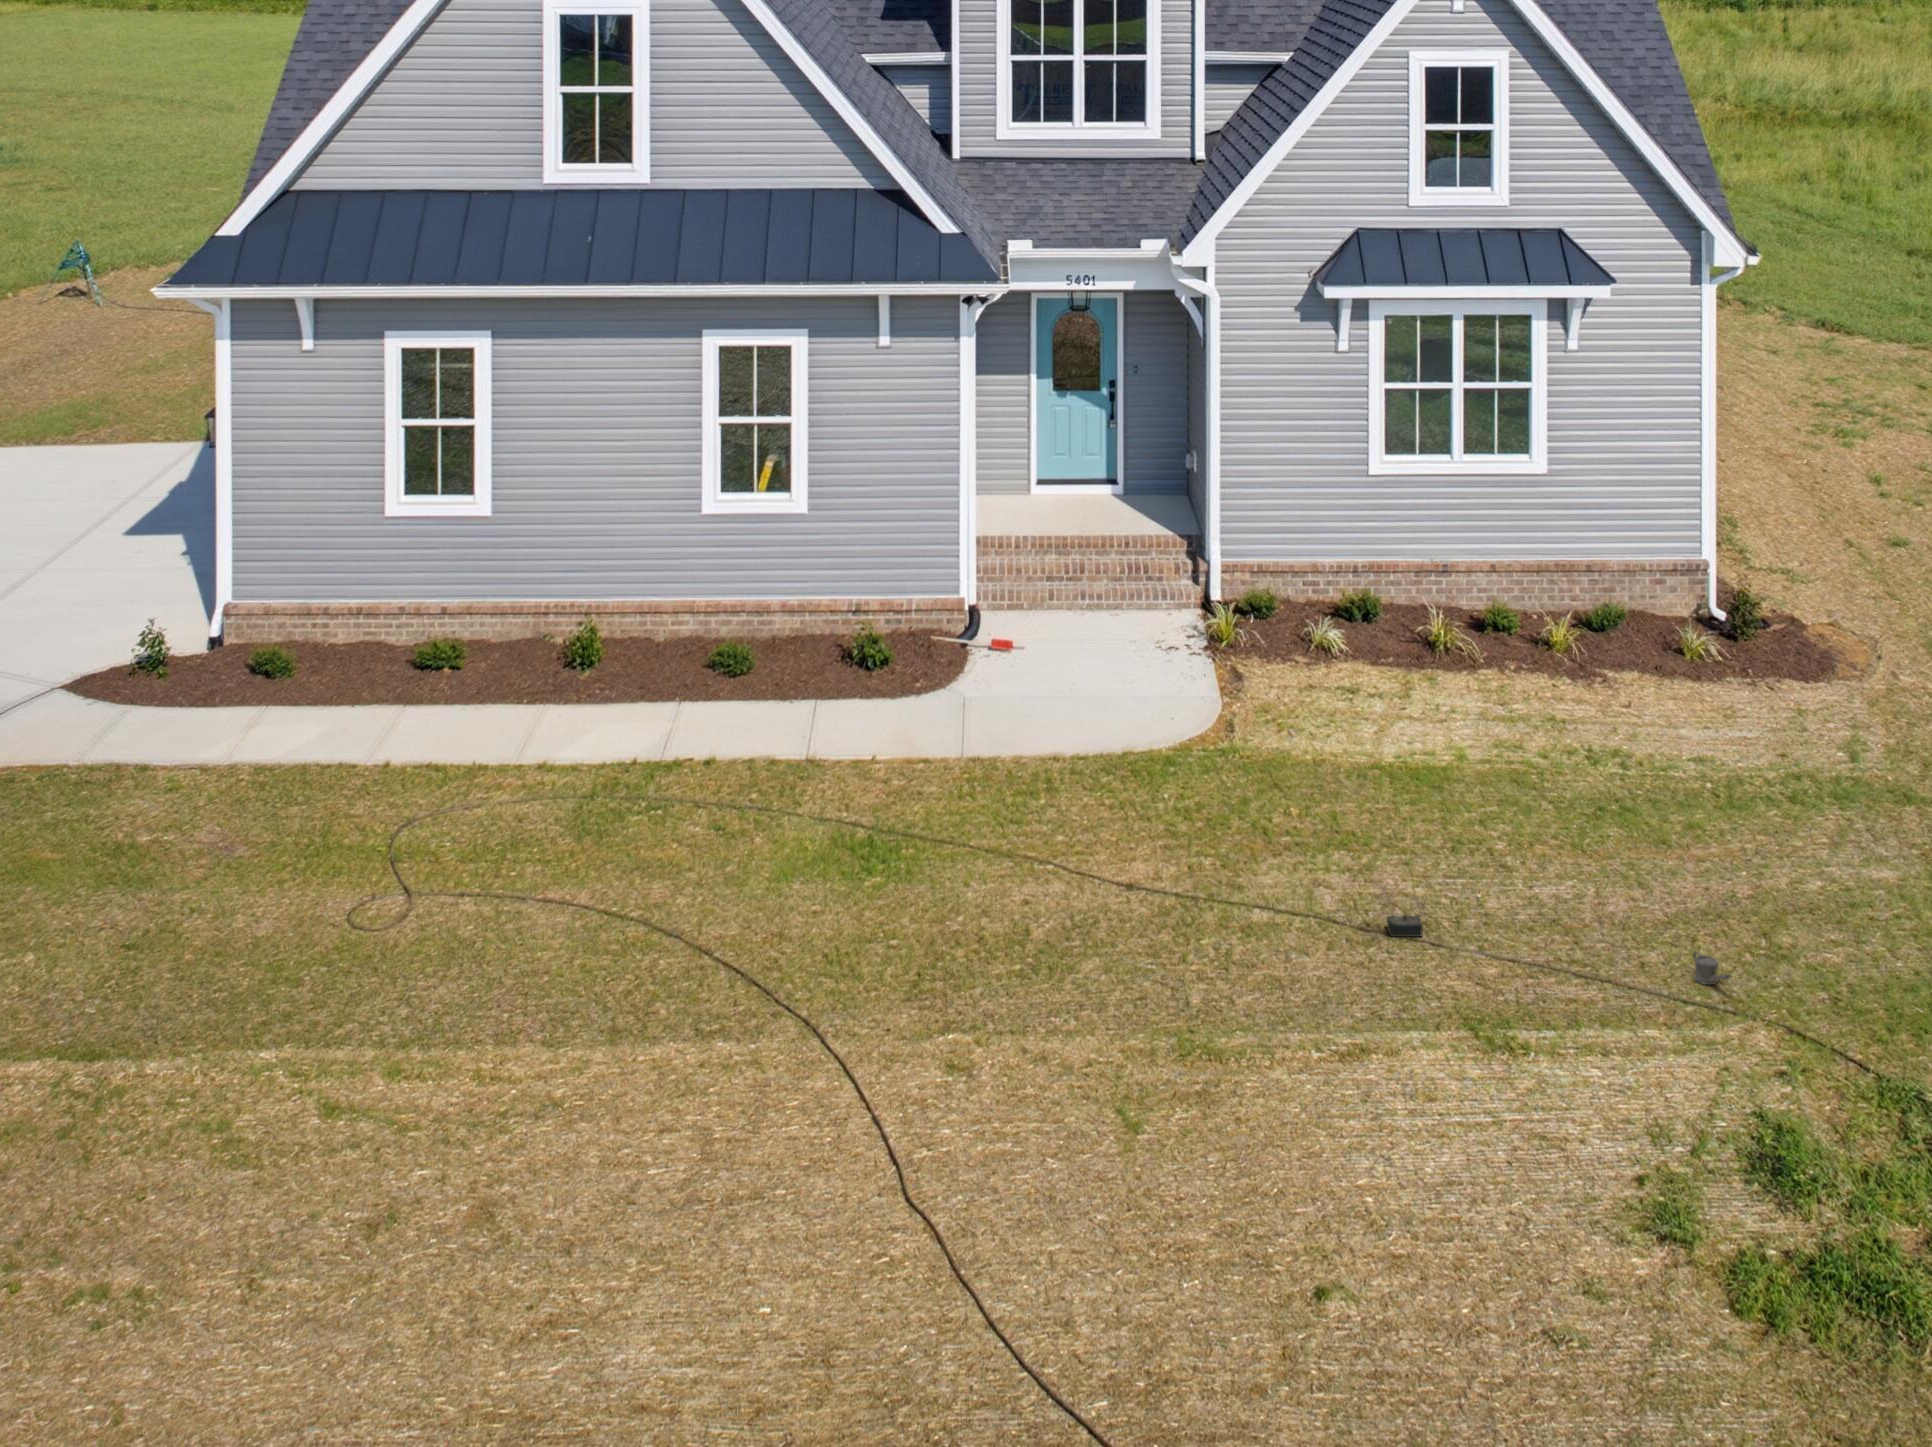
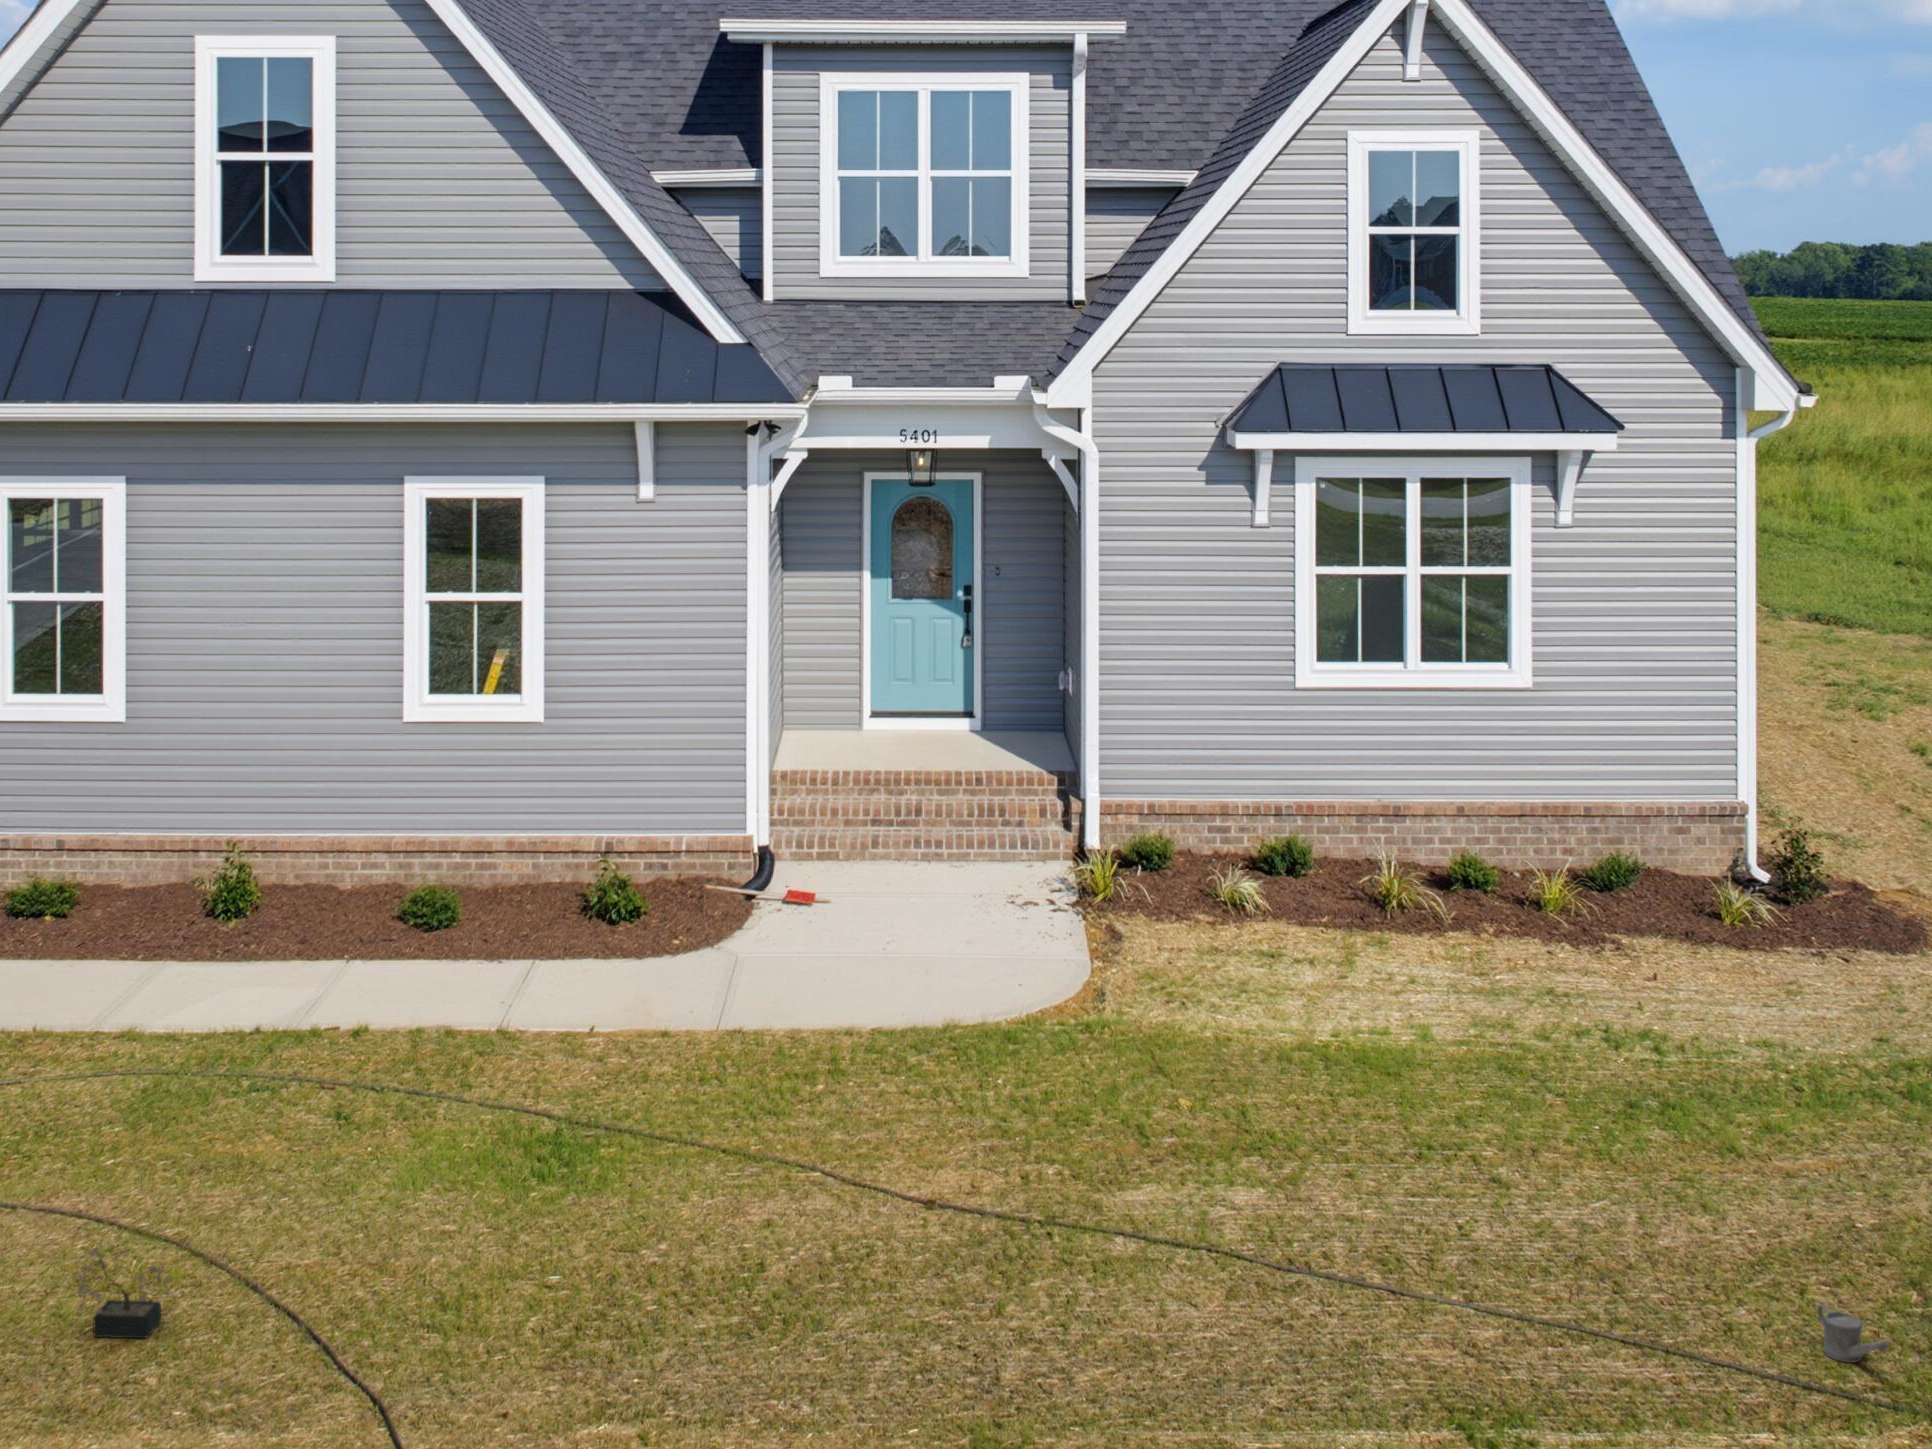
decorative plant: present [1377,889,1425,937] -> present [76,1244,171,1338]

